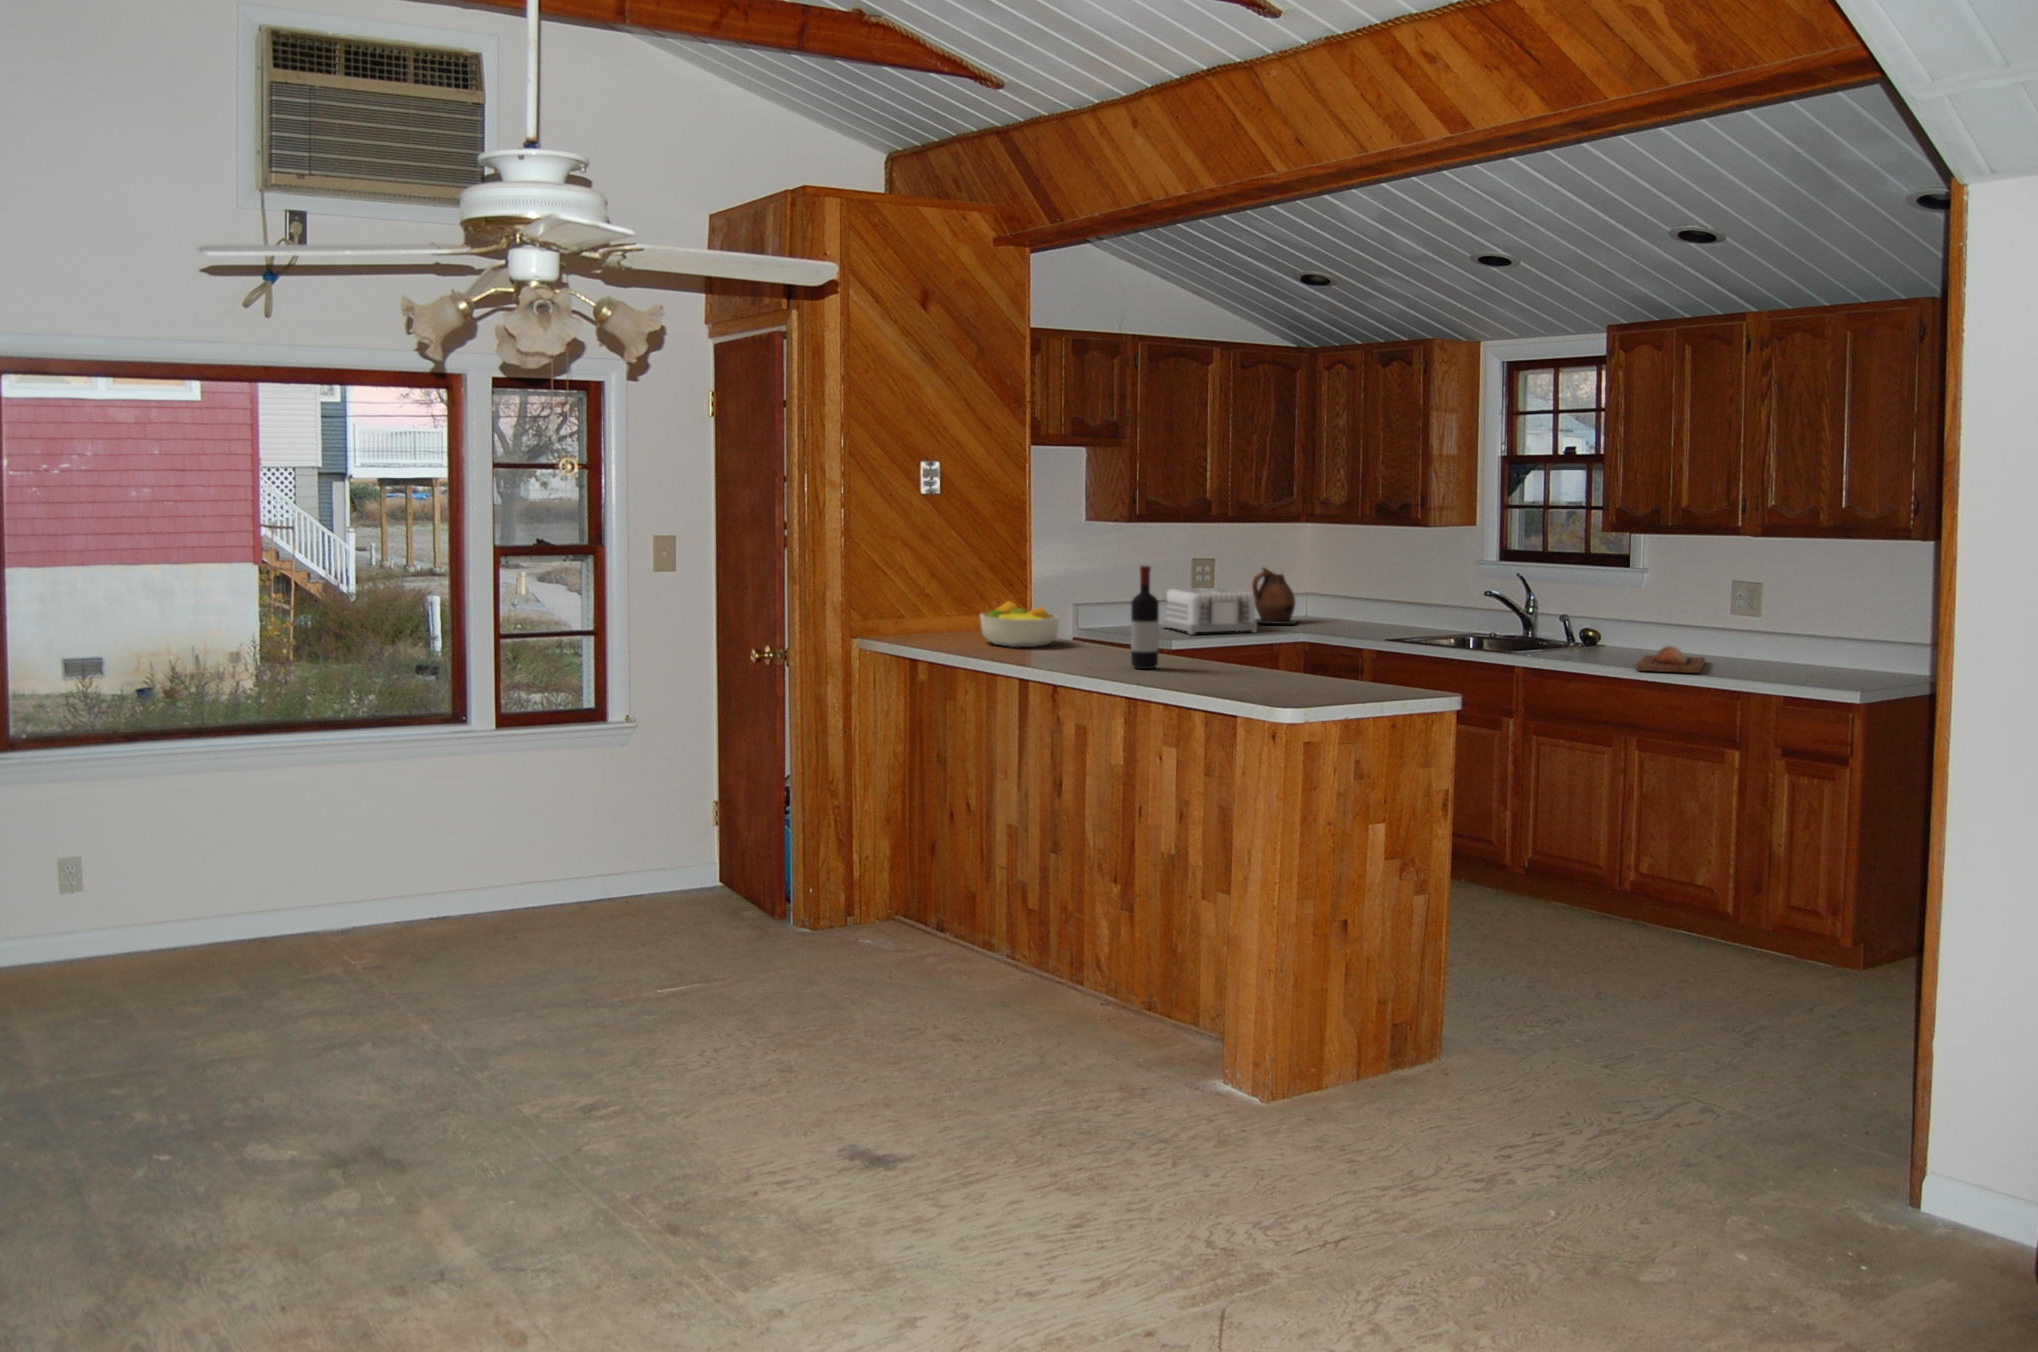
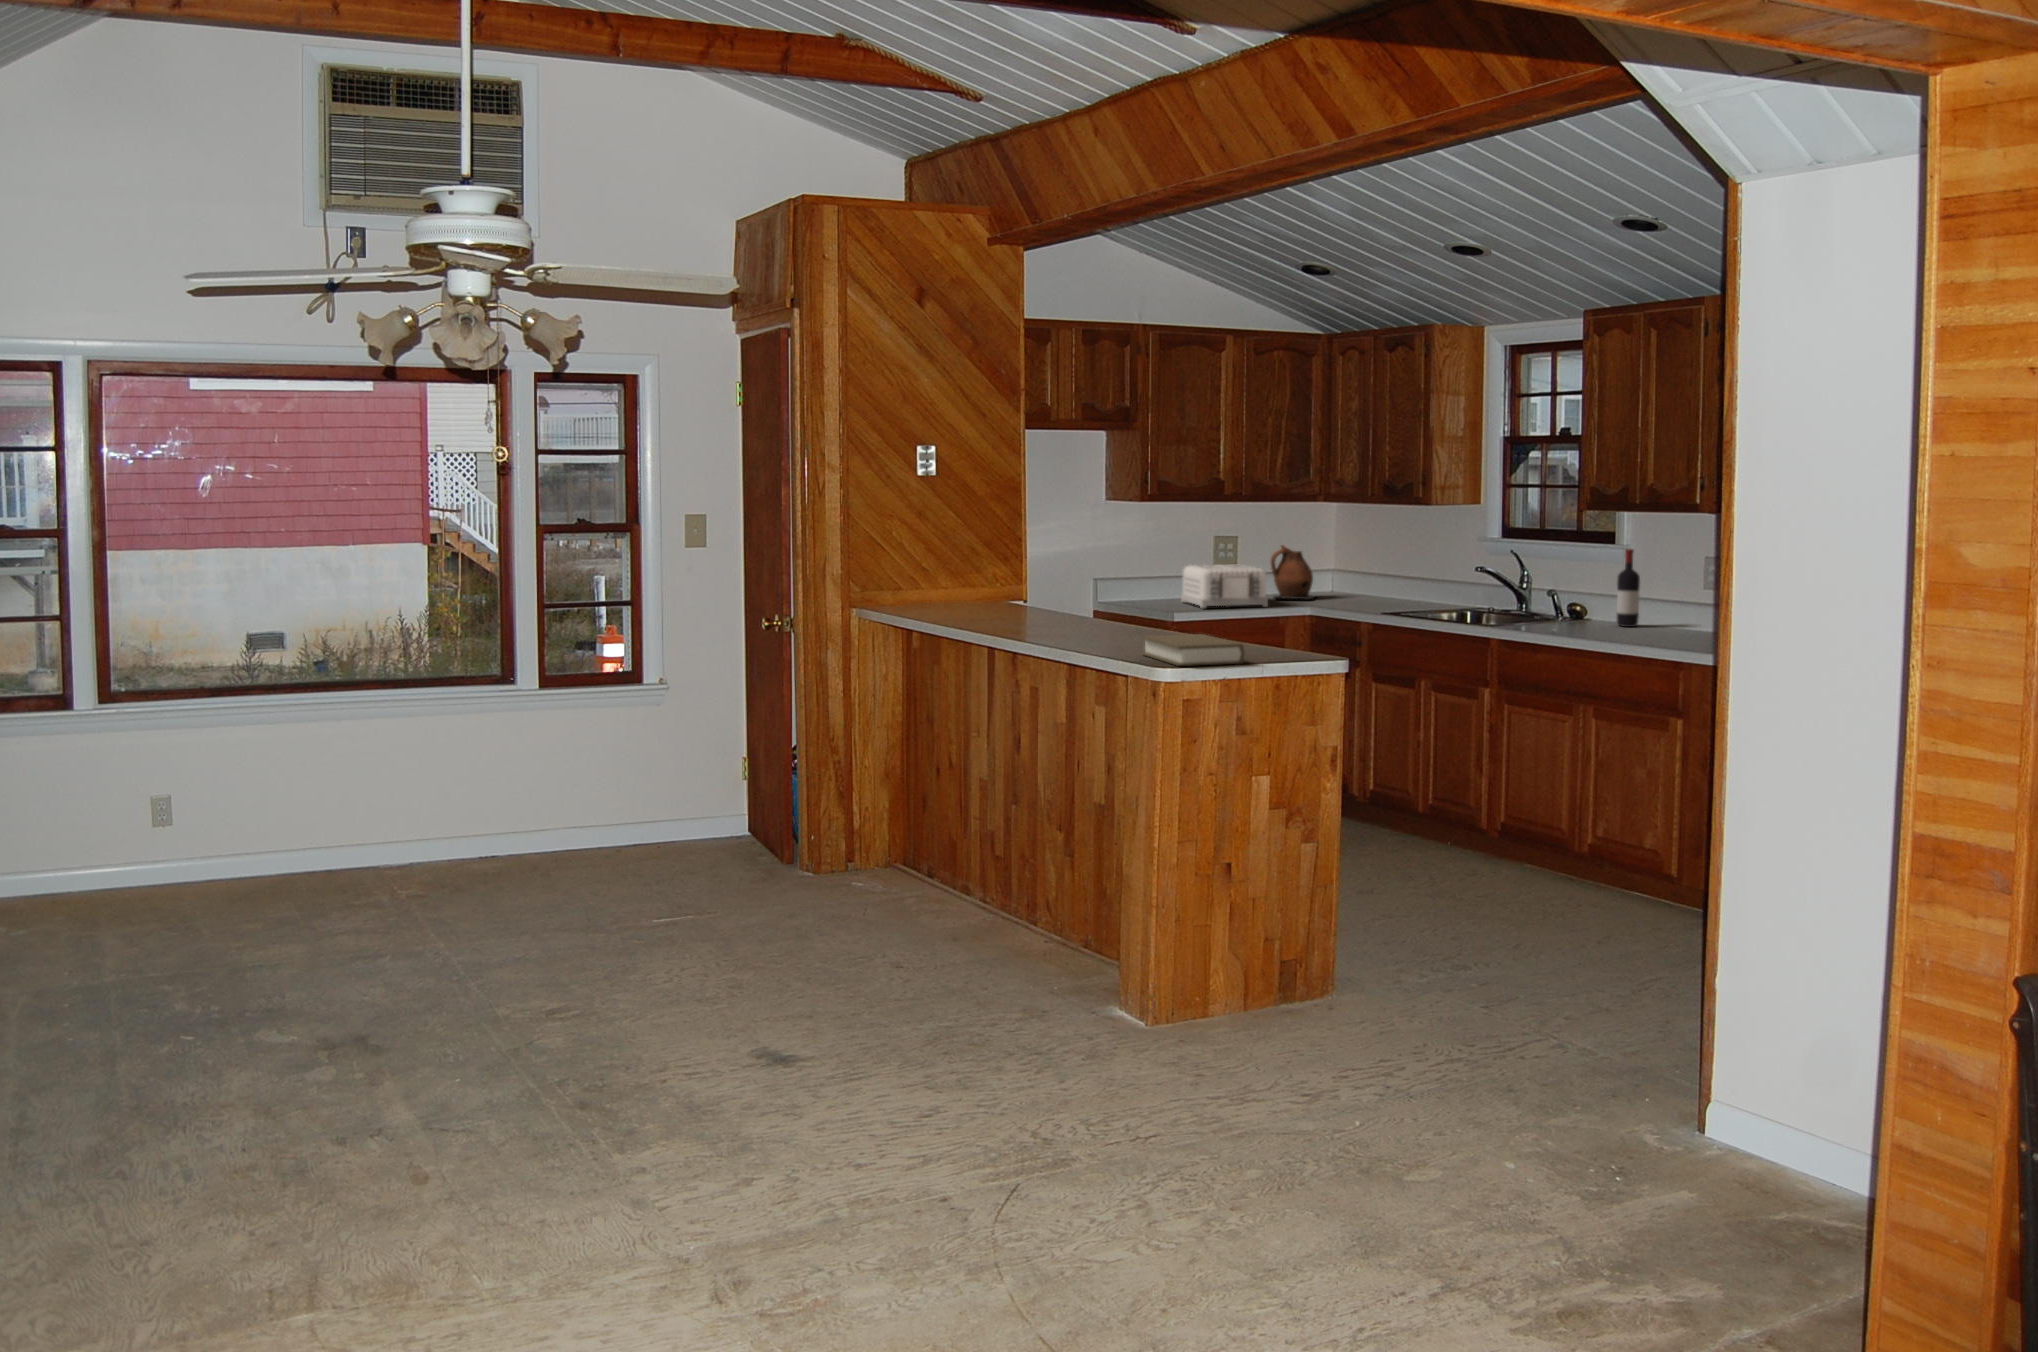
wine bottle: present [1131,566,1159,669] -> present [1617,549,1640,627]
fruit bowl: present [980,601,1059,647] -> none [963,574,1032,617]
bread loaf: present [1636,646,1705,673] -> none [1598,621,1676,646]
book: none [1233,666,1358,703] -> present [1142,634,1244,666]

